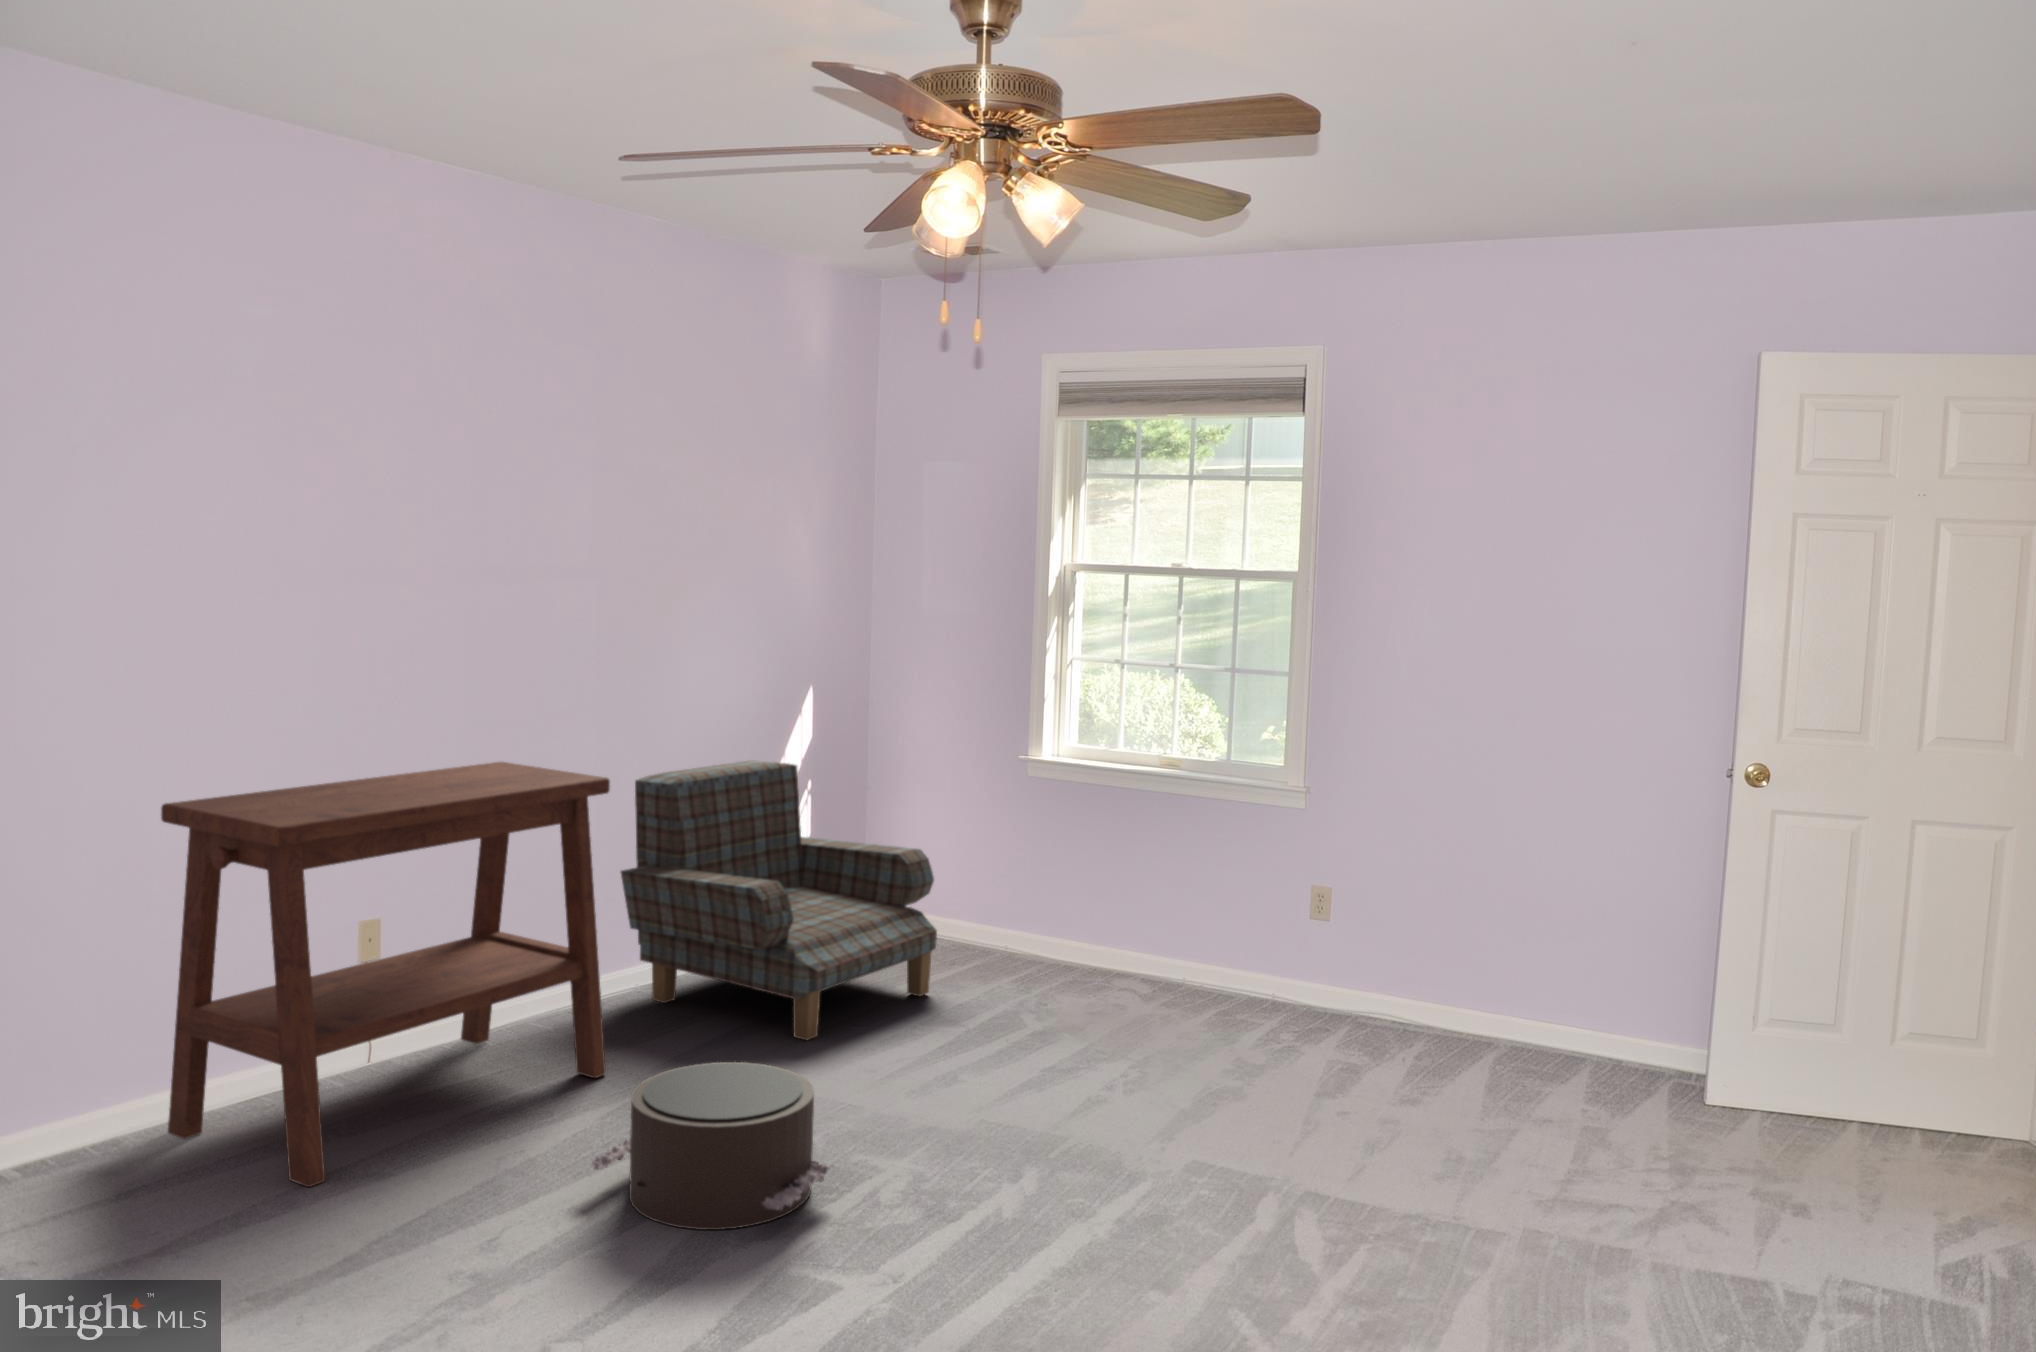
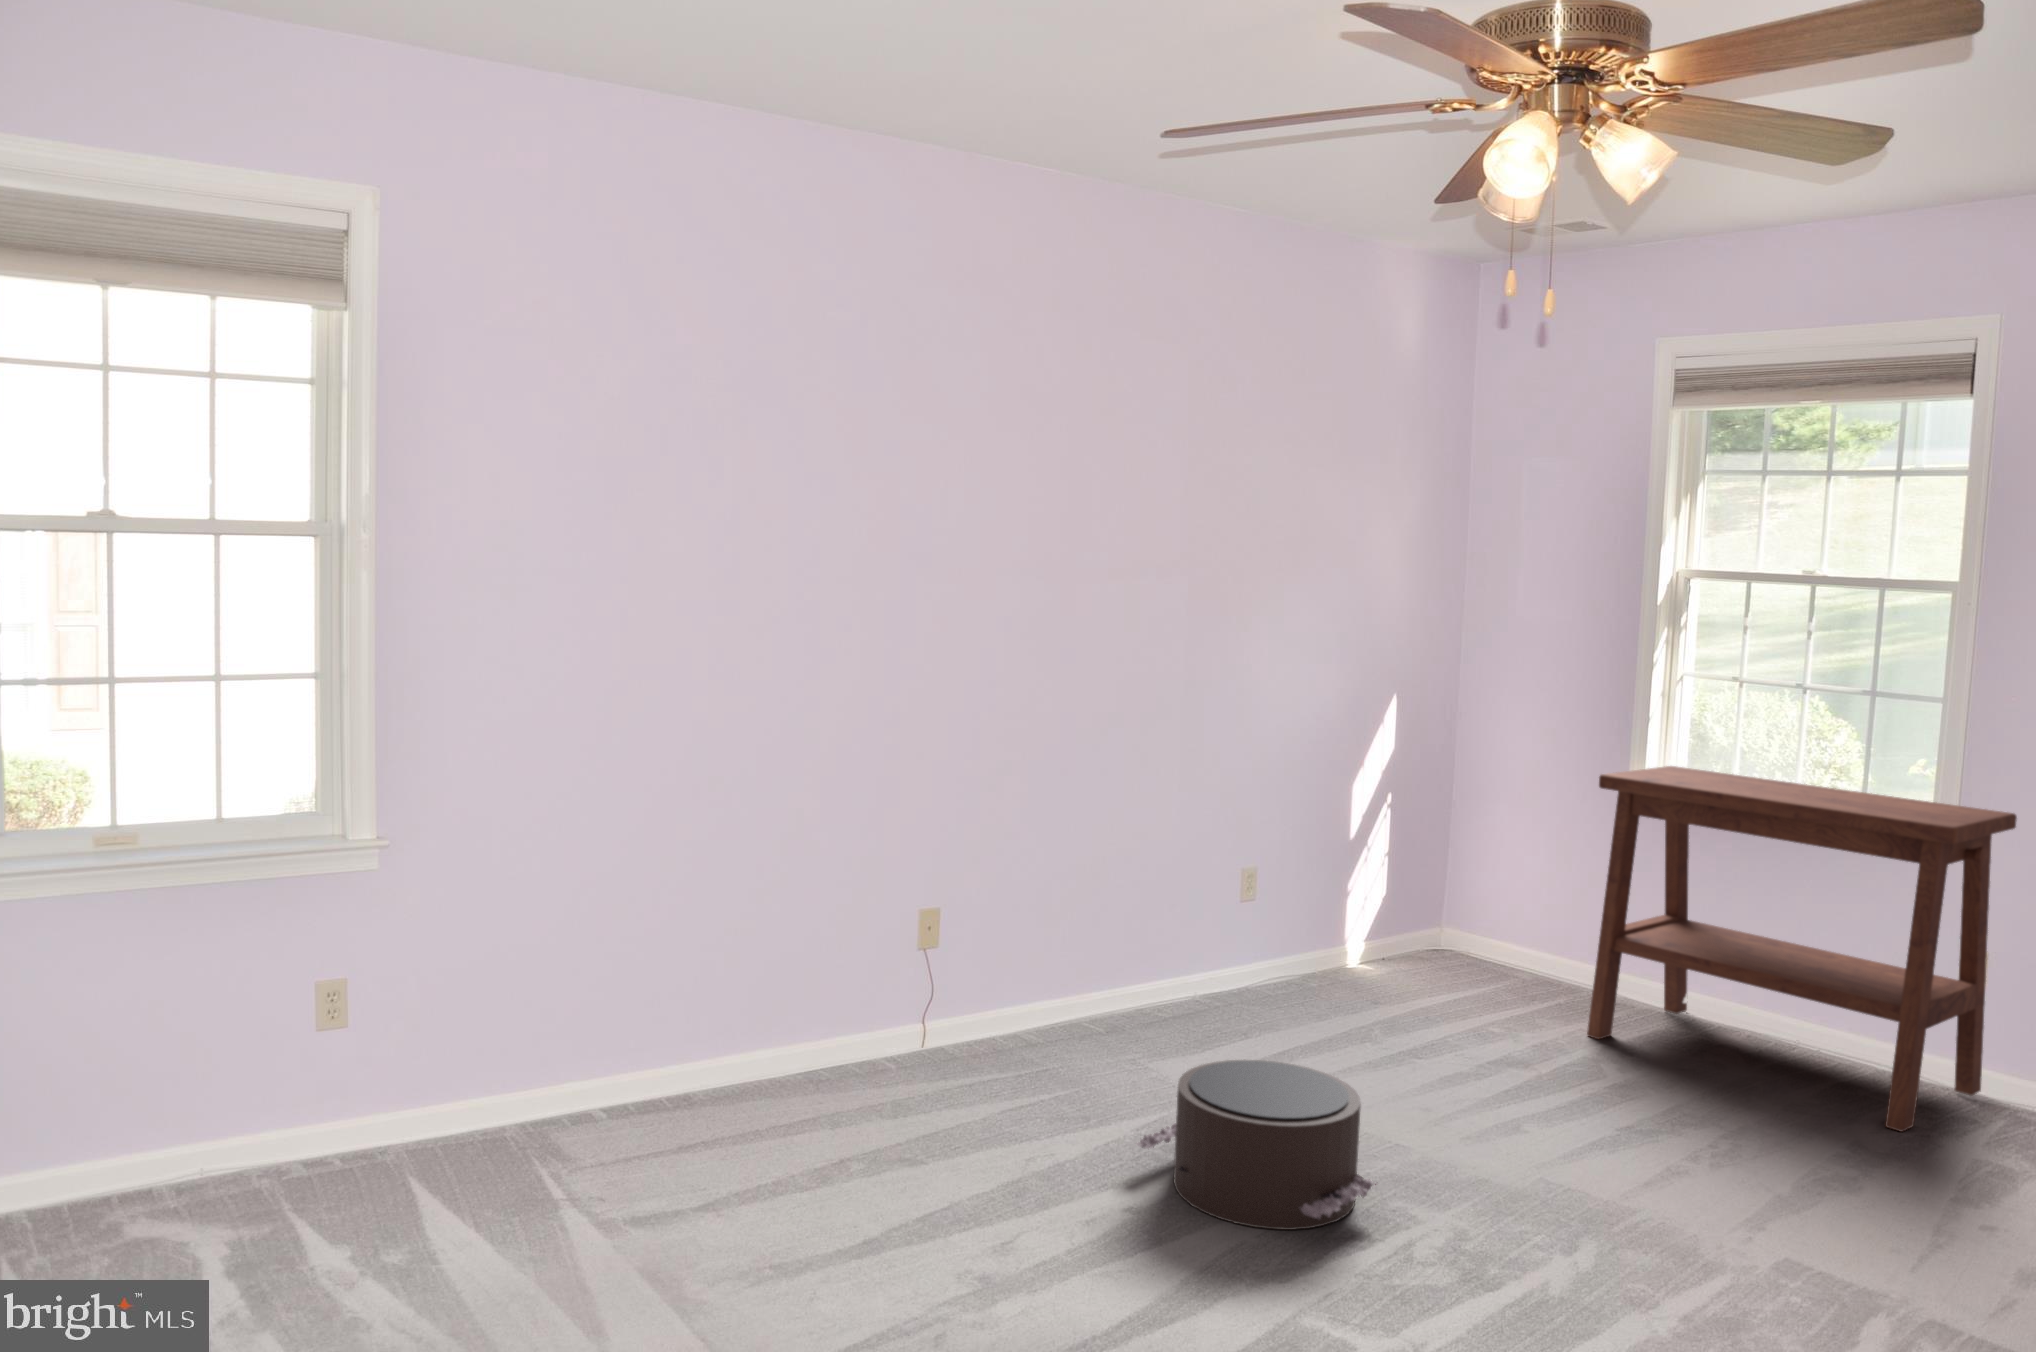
armchair: present [621,761,937,1040] -> none [1191,767,1514,1053]
side table: present [161,762,610,1187] -> present [1587,766,2017,1132]

